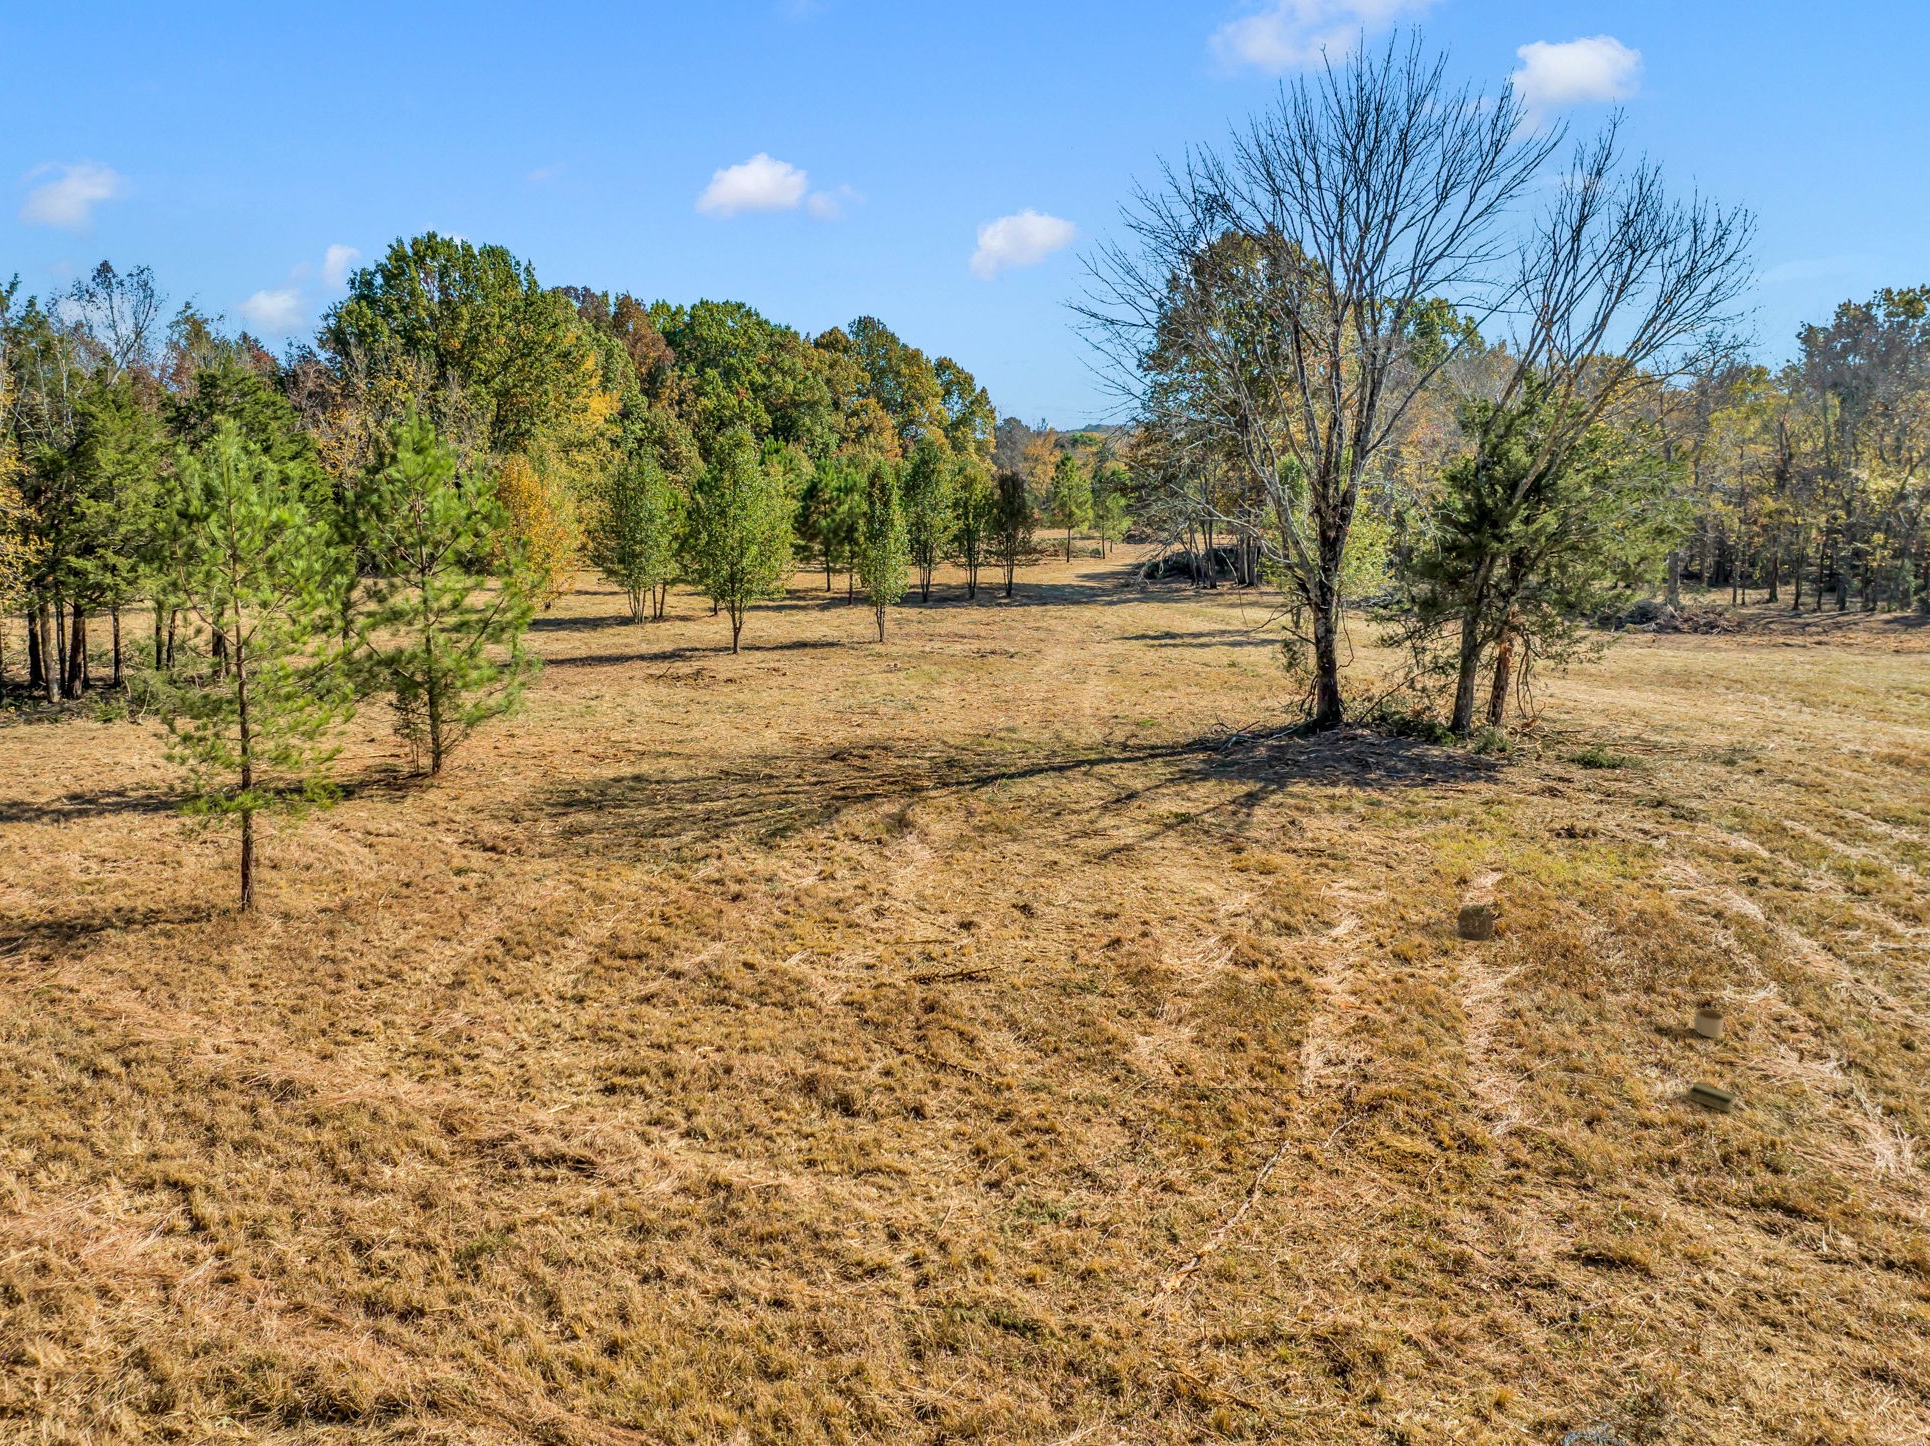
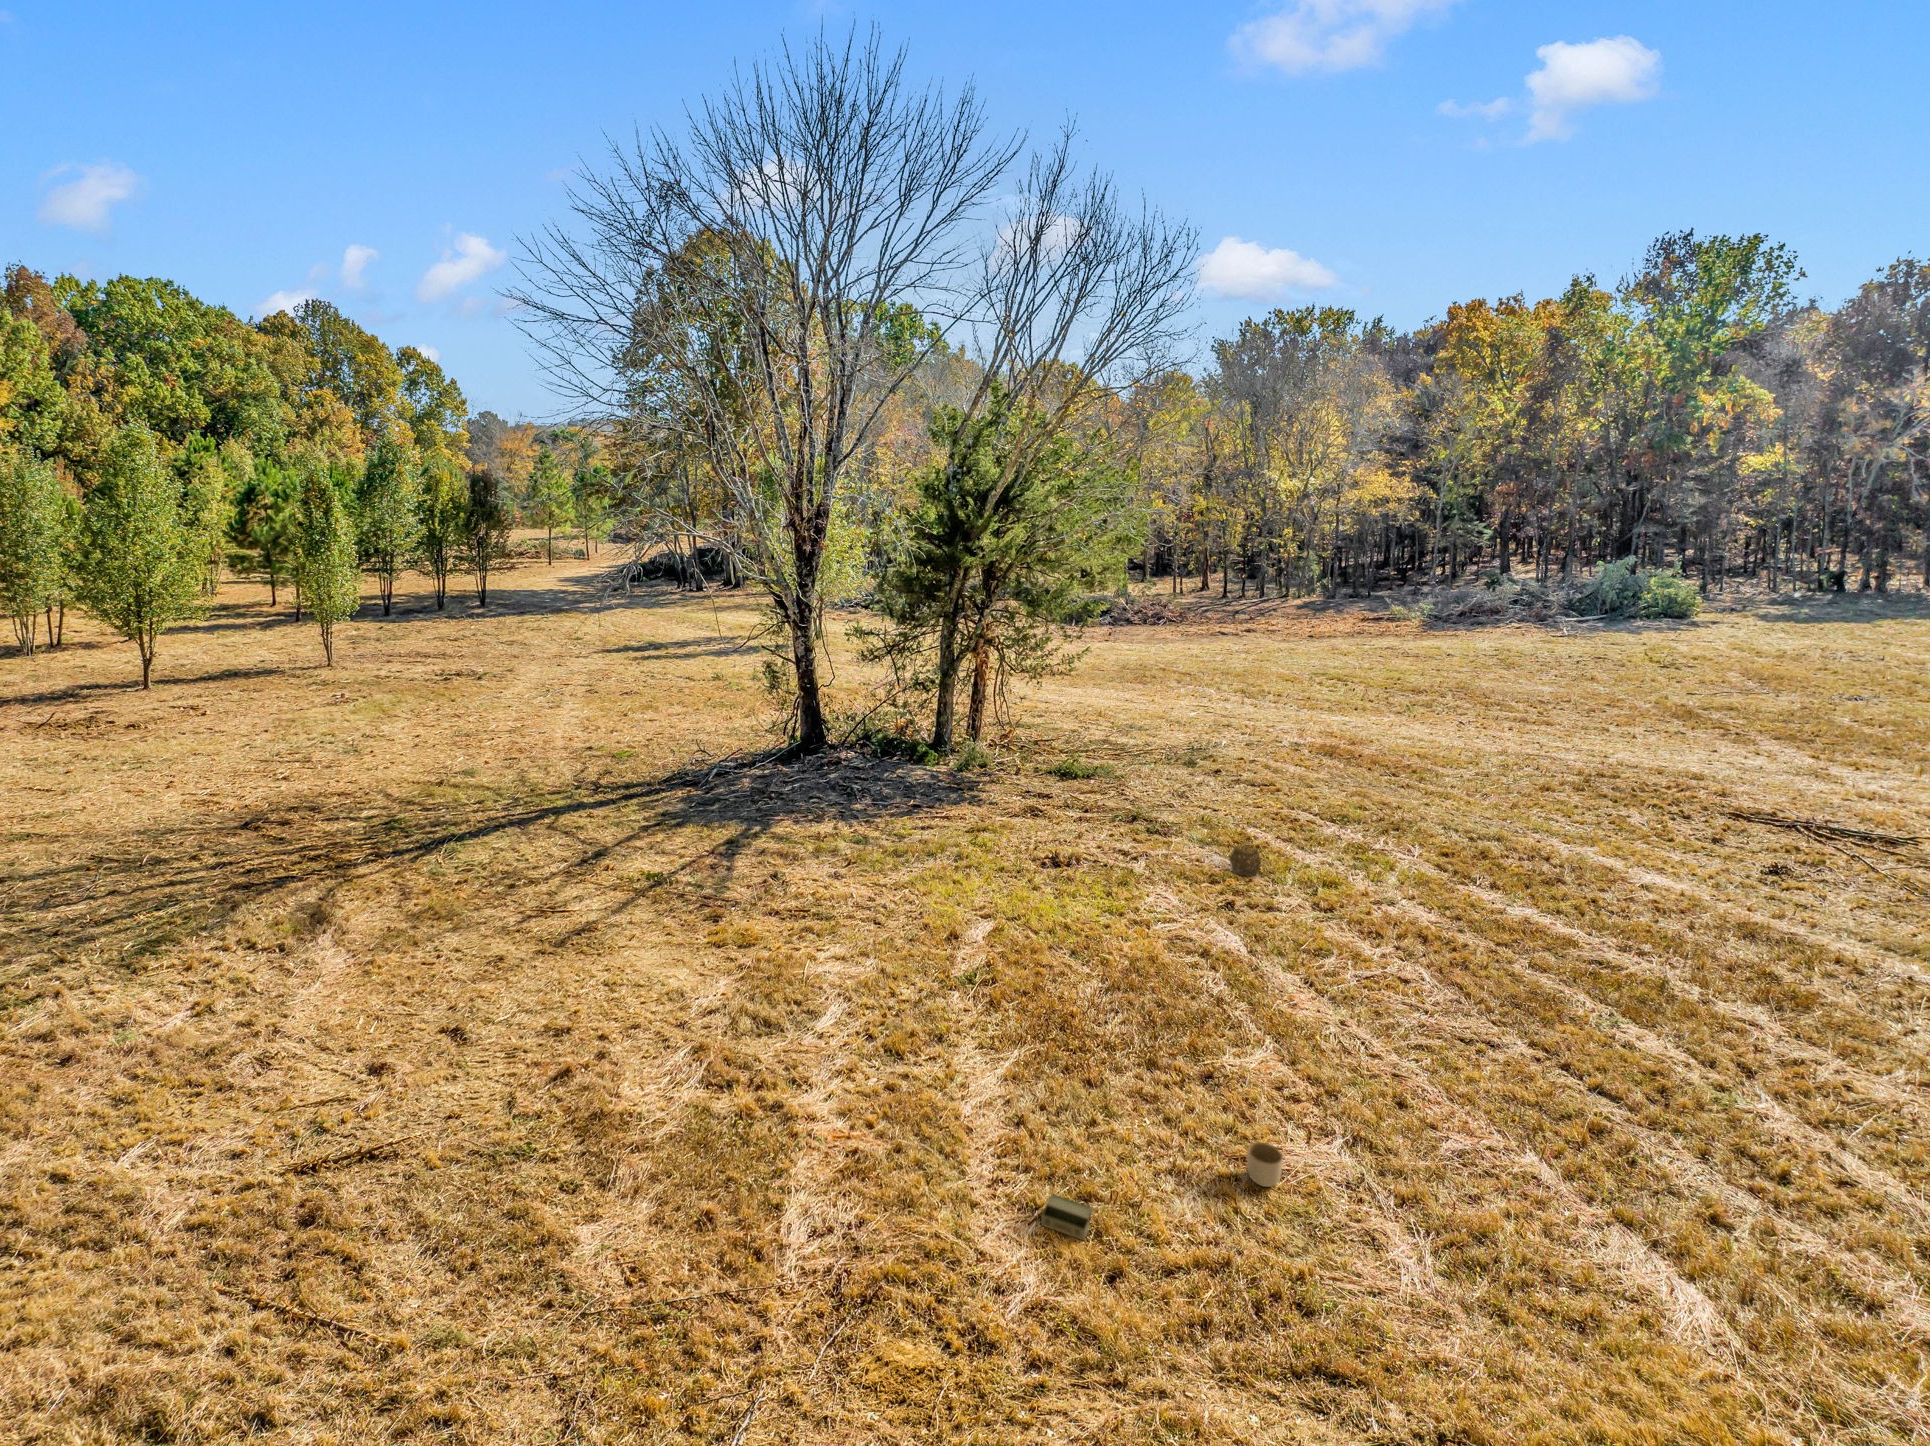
woven basket: present [1457,905,1493,940] -> present [1230,845,1261,876]
toolbox: present [1688,1082,1736,1112] -> present [1041,1194,1093,1240]

